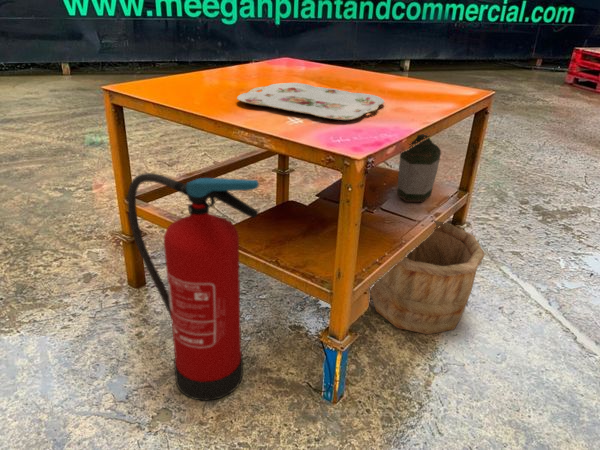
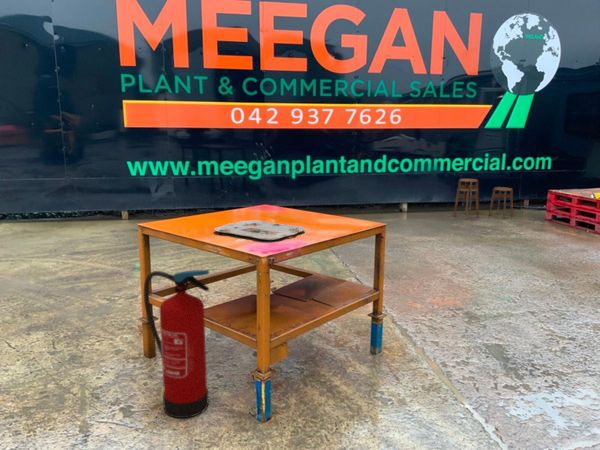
stool: none [461,31,531,81] -> present [454,179,513,218]
bottle: present [397,133,441,202] -> none [327,240,354,297]
wooden bucket: present [371,220,485,334] -> none [309,309,380,389]

